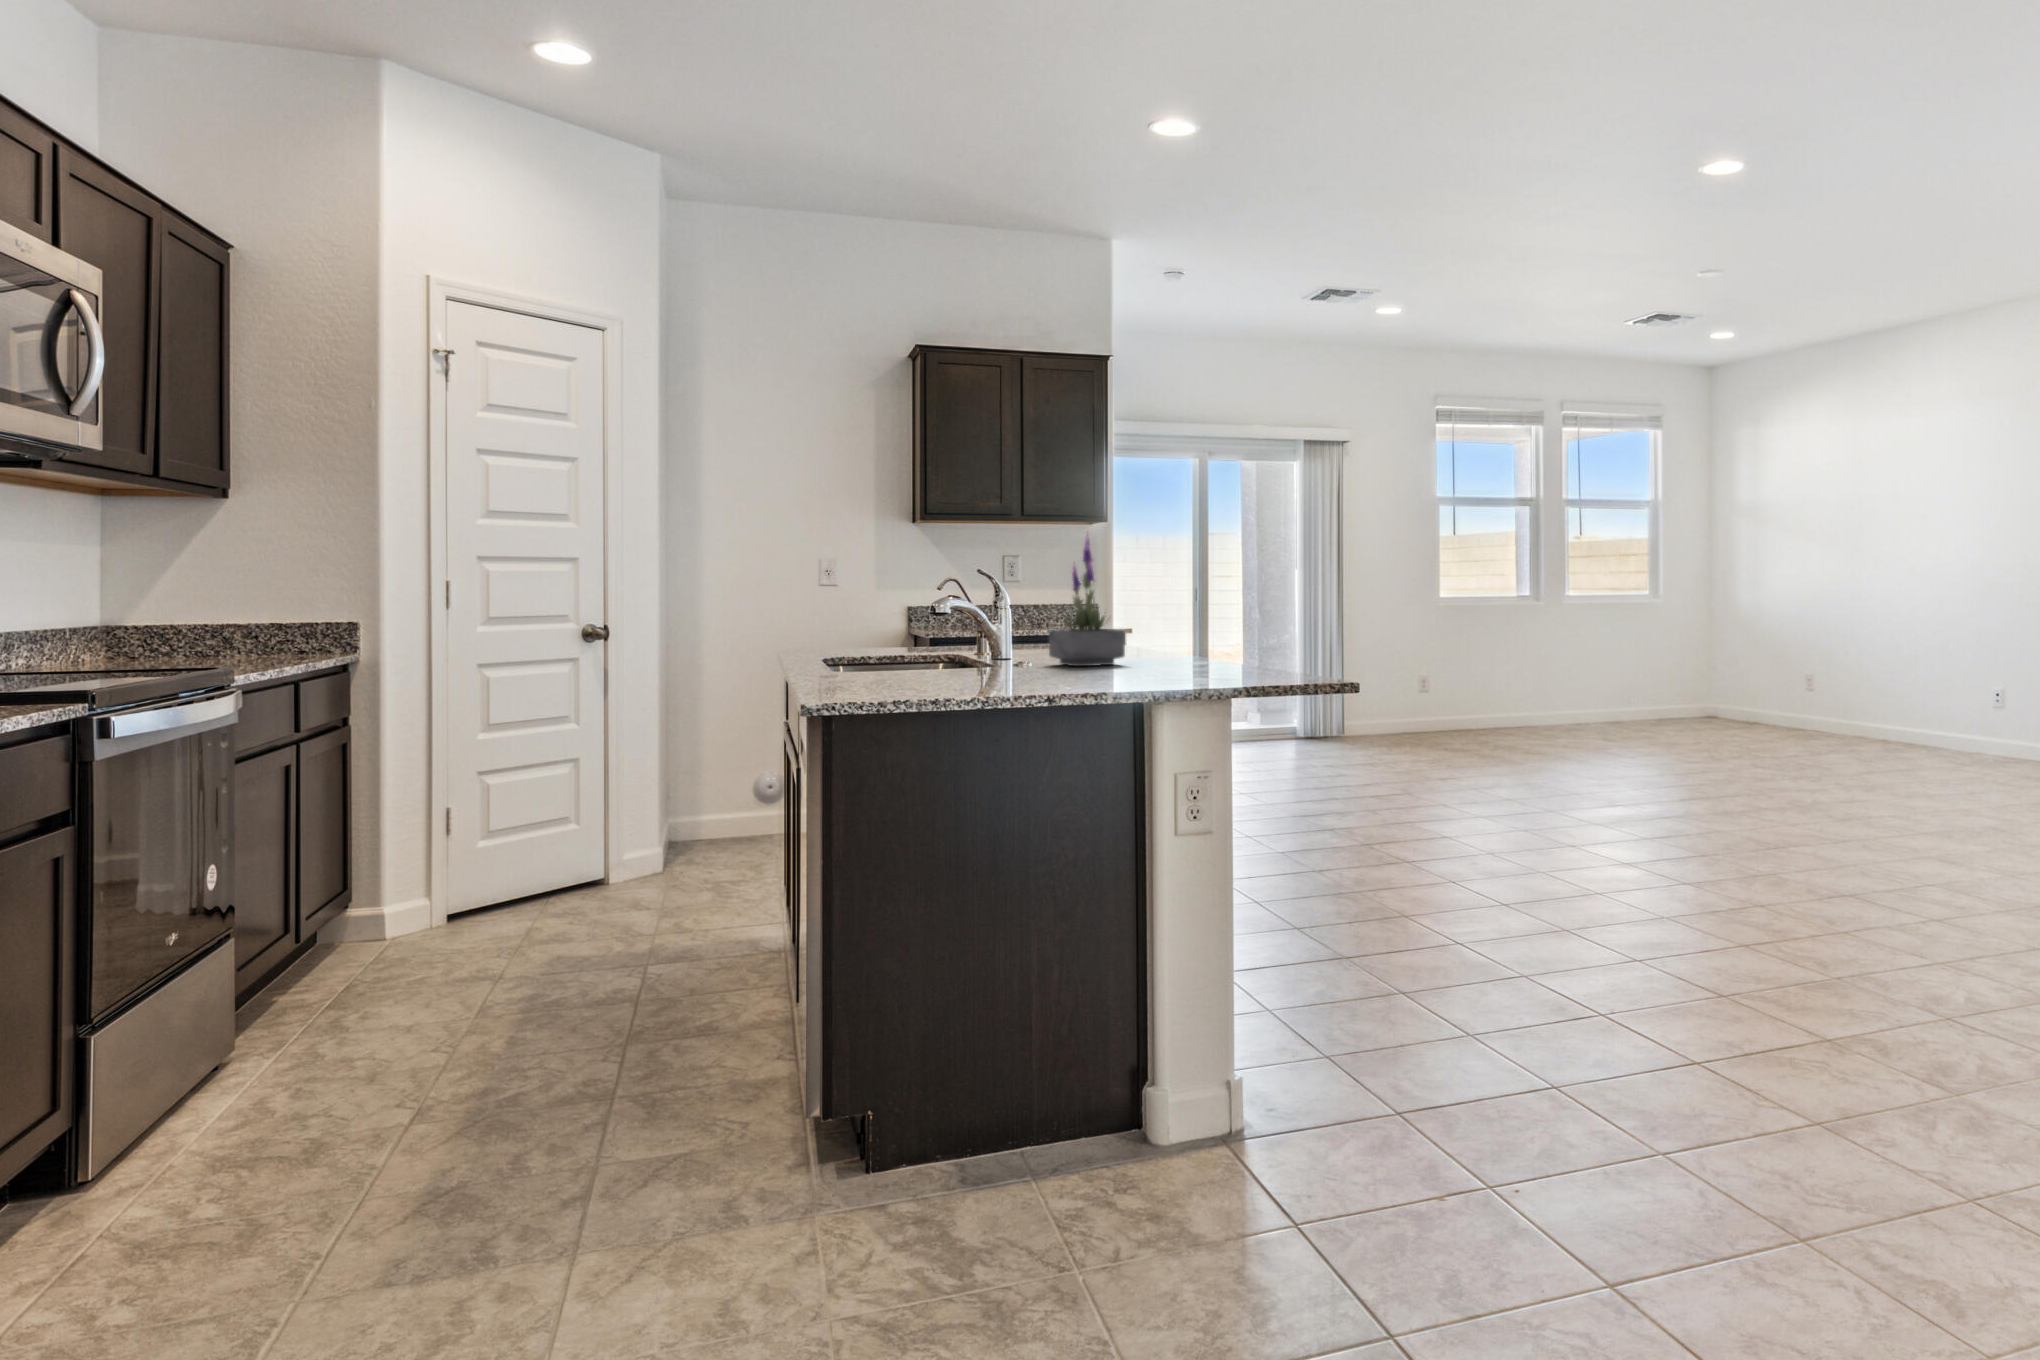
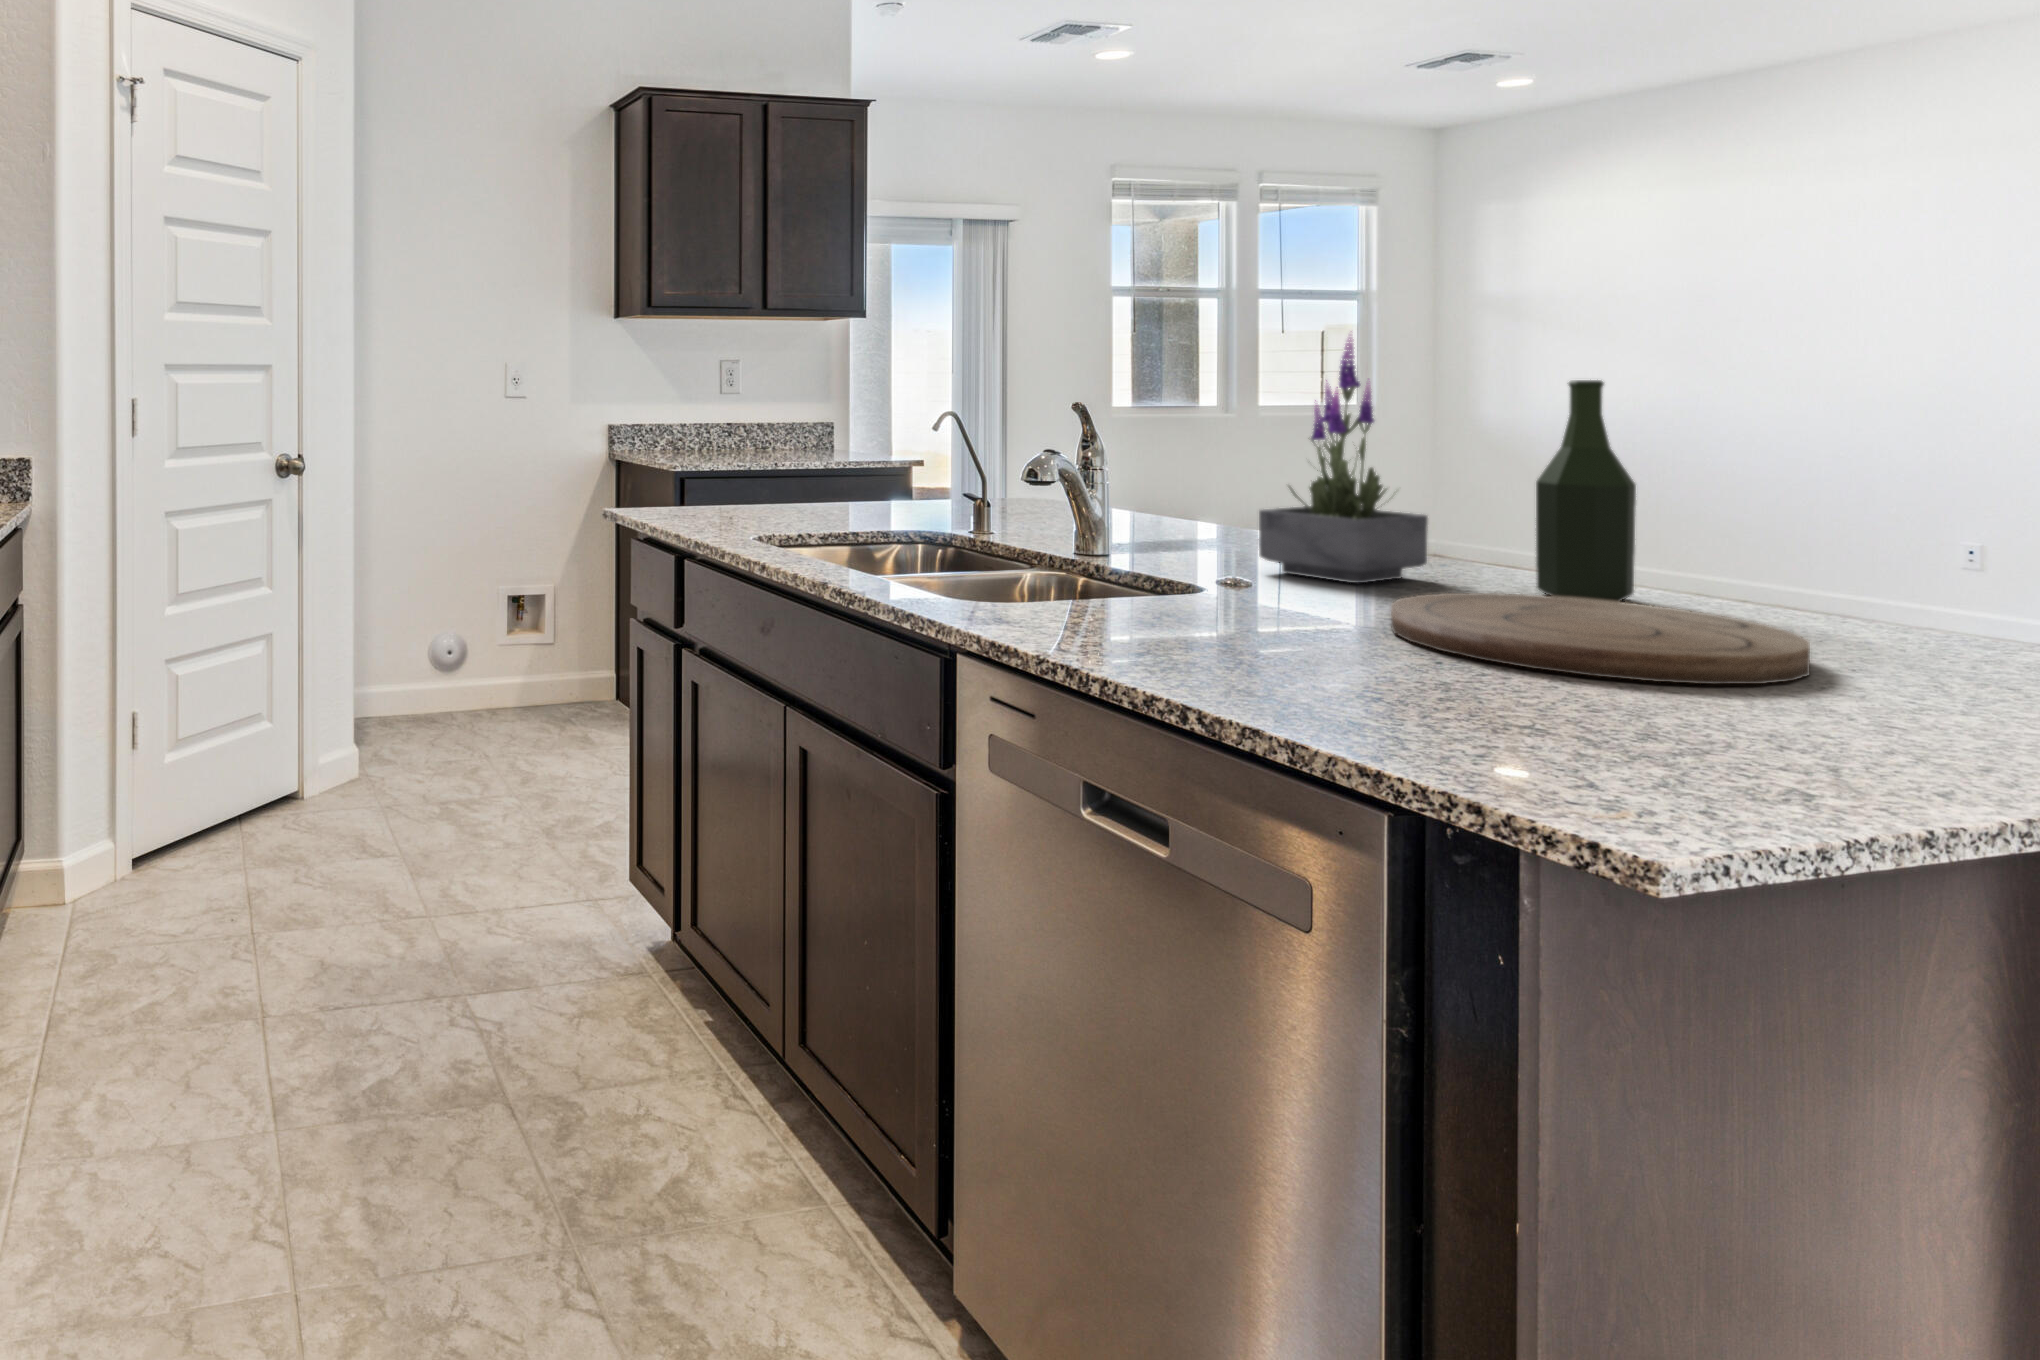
bottle: none [1148,556,1187,669] -> present [1536,380,1636,602]
cutting board: none [995,662,1150,685] -> present [1391,593,1810,684]

